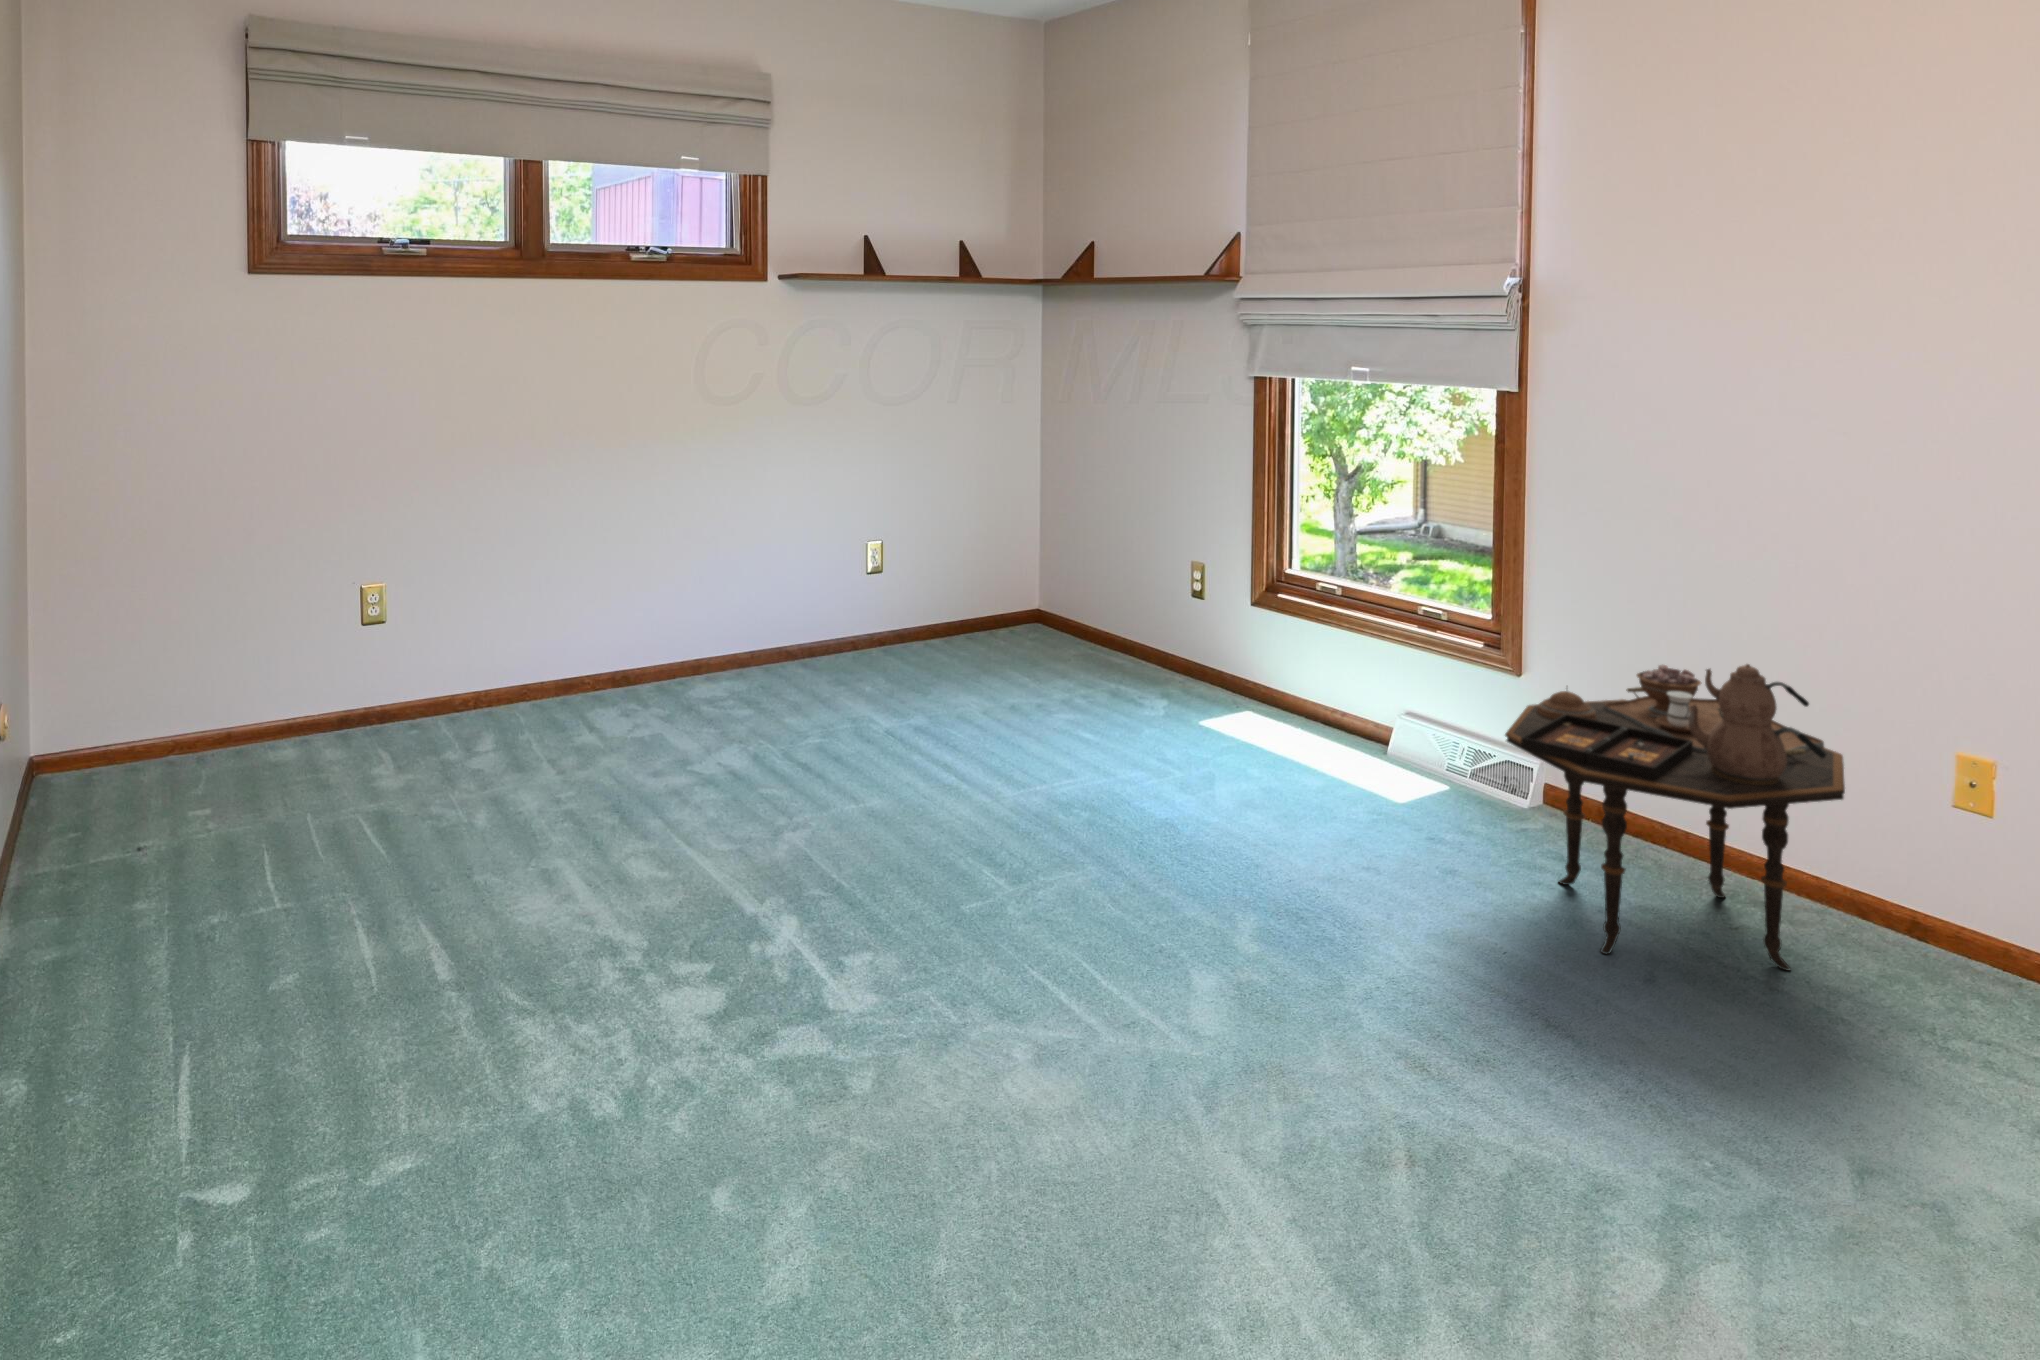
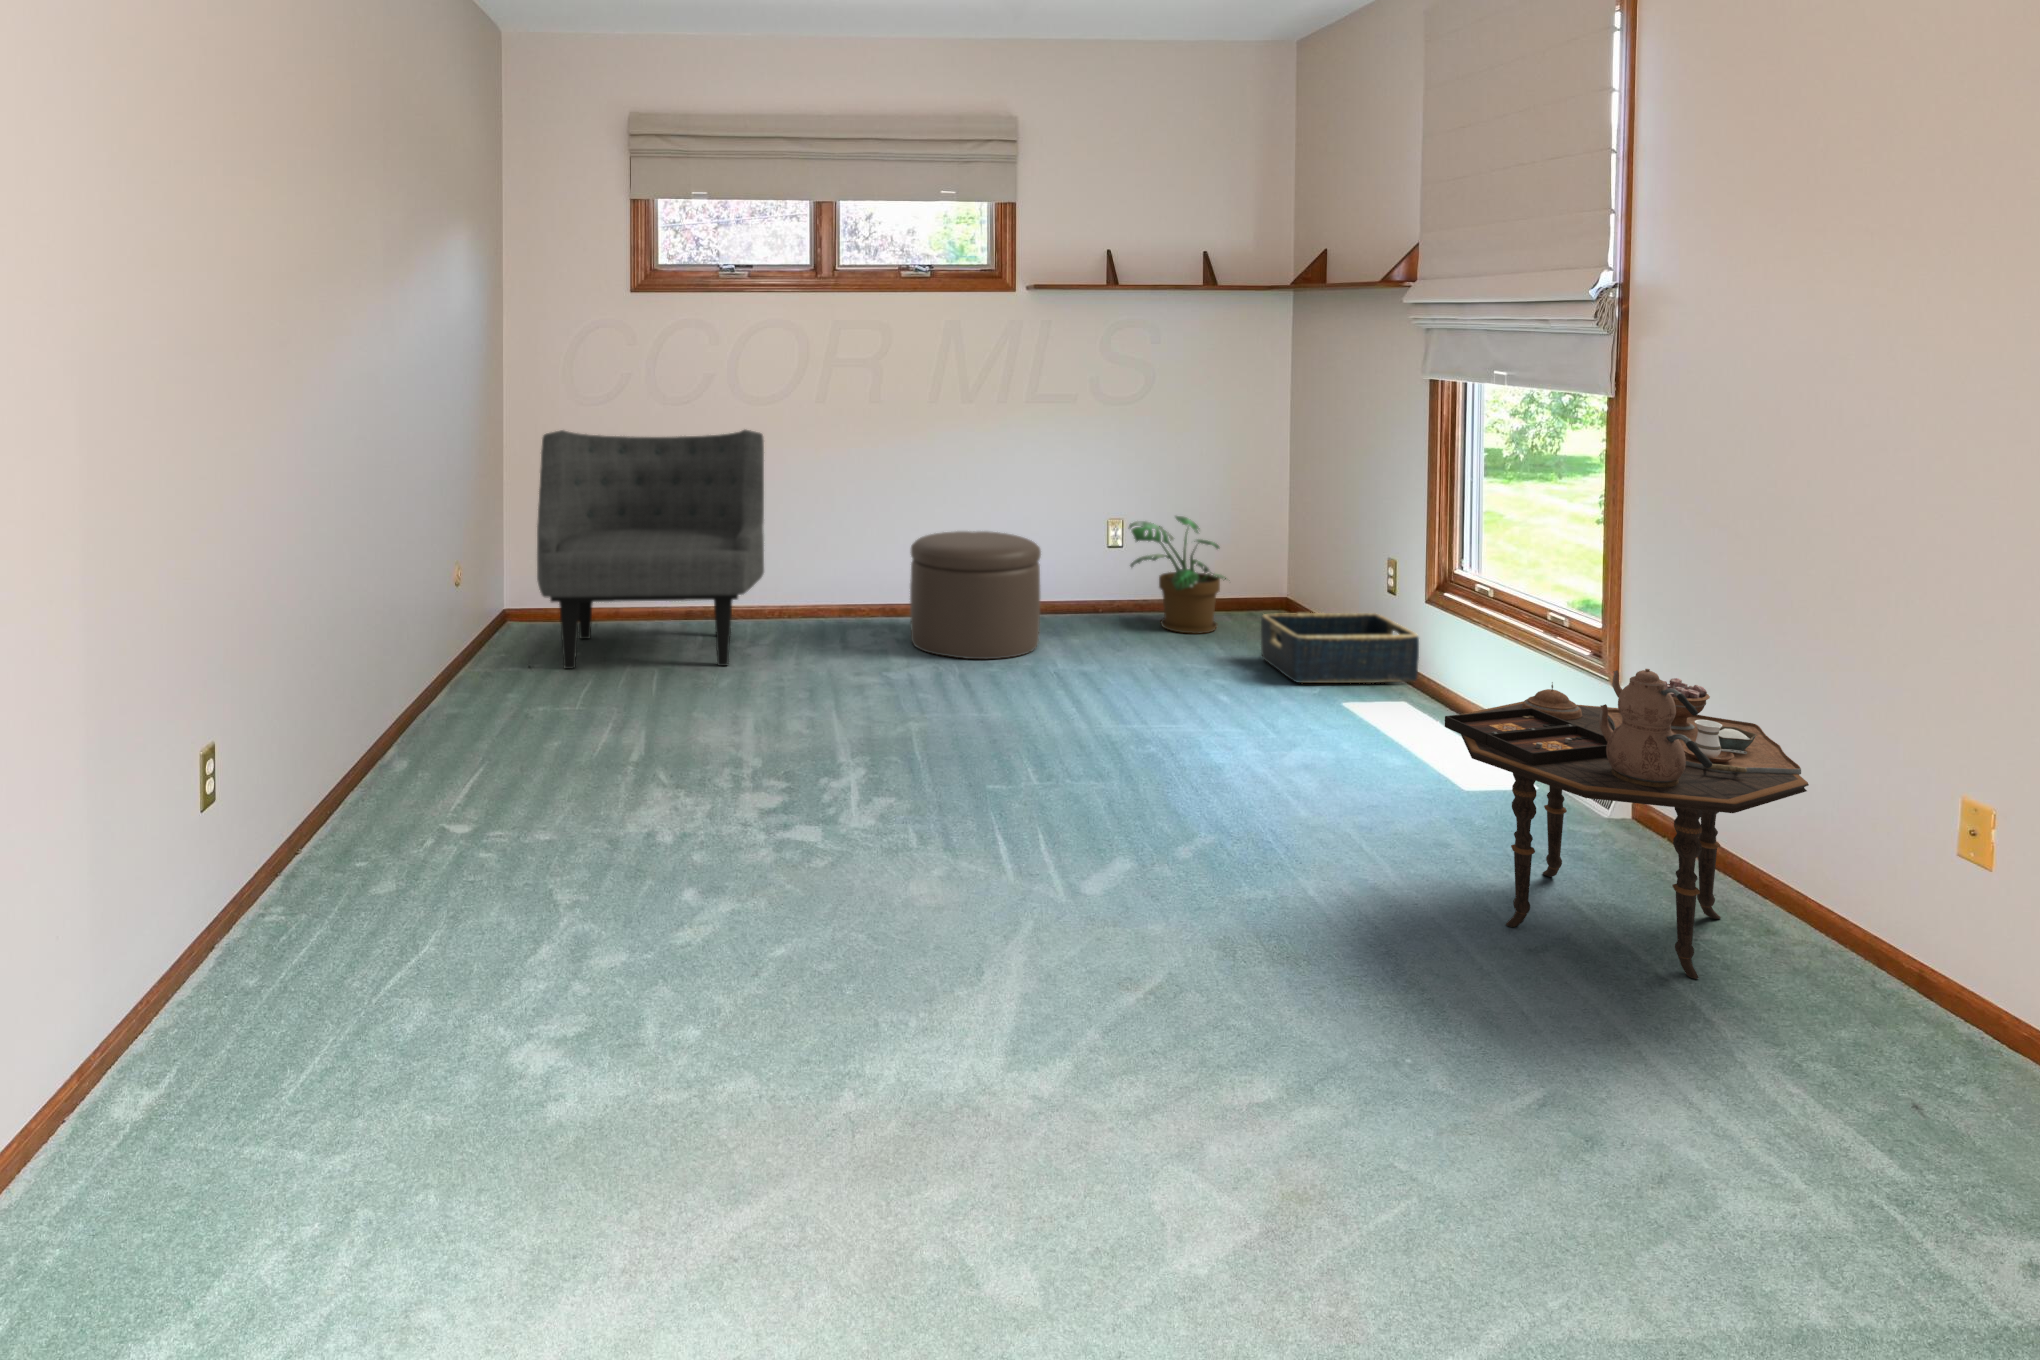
armchair: none [123,460,493,842] -> present [537,430,764,669]
potted plant: none [896,534,1009,664] -> present [1129,516,1226,634]
ottoman: none [679,571,840,732] -> present [910,531,1041,659]
basket: none [1074,621,1235,706] -> present [1261,613,1419,683]

